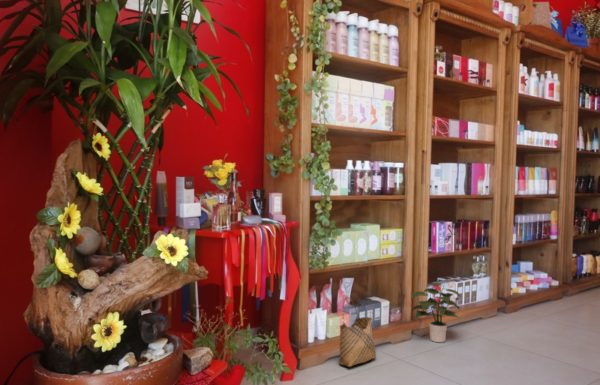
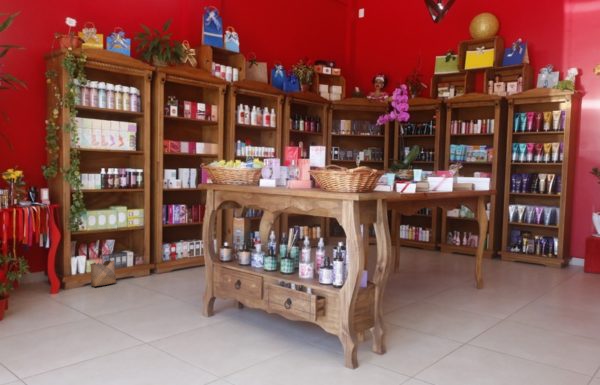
potted plant: present [412,283,460,342] -> none [147,242,179,276]

